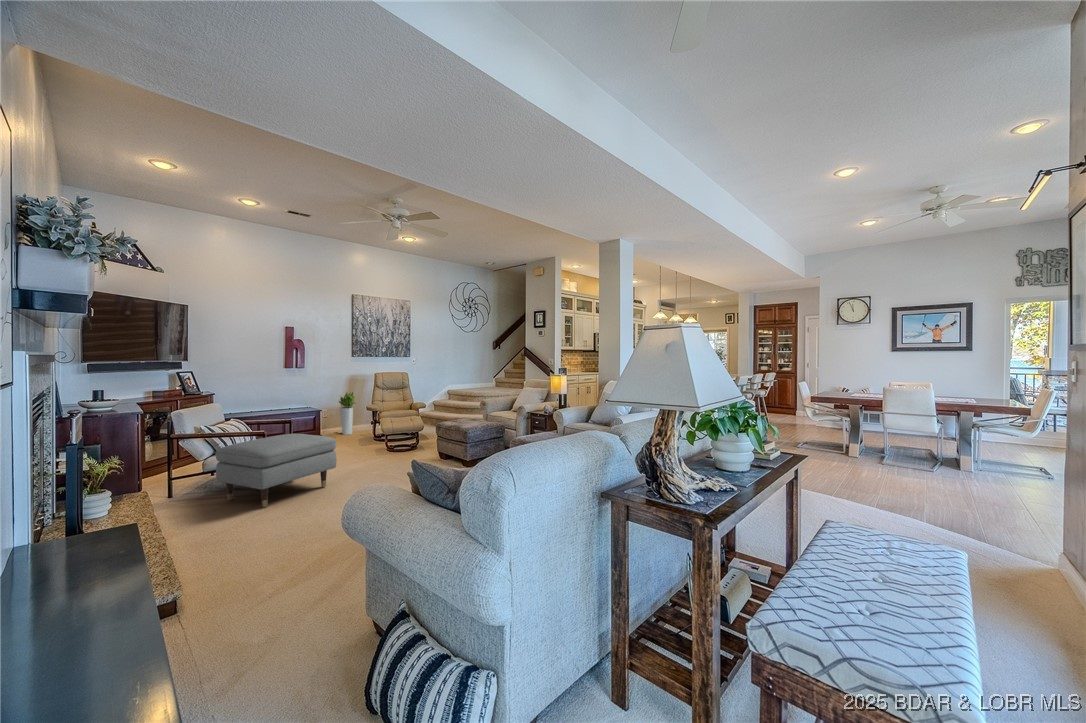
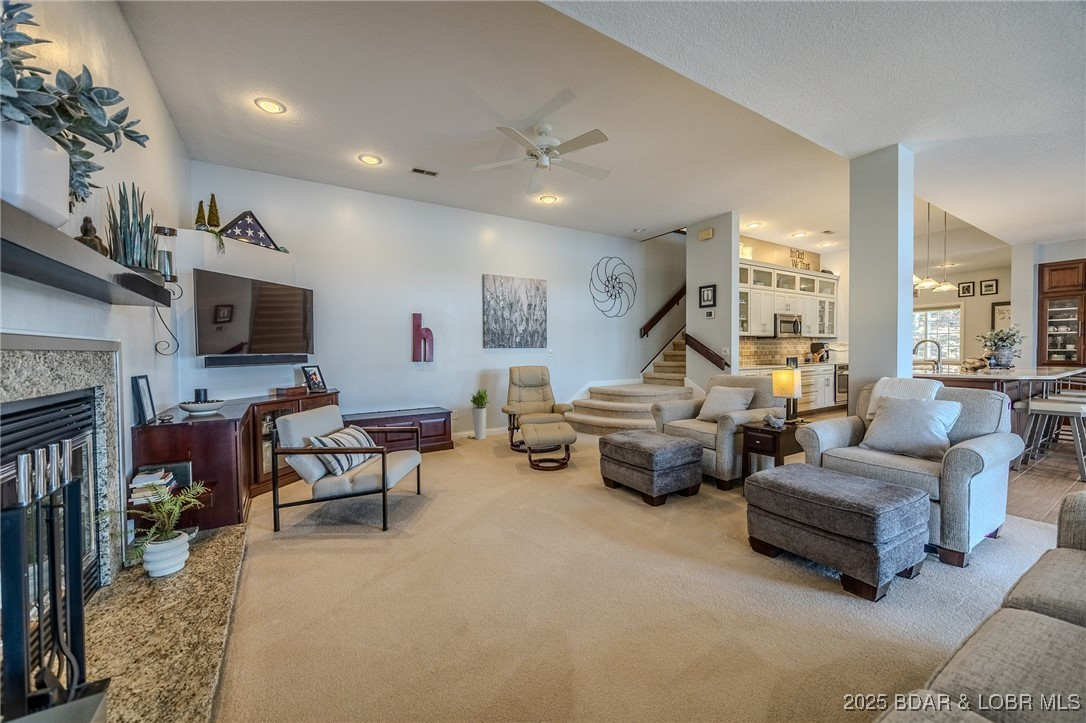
ottoman: present [215,434,337,508] -> none [323,448,480,567]

